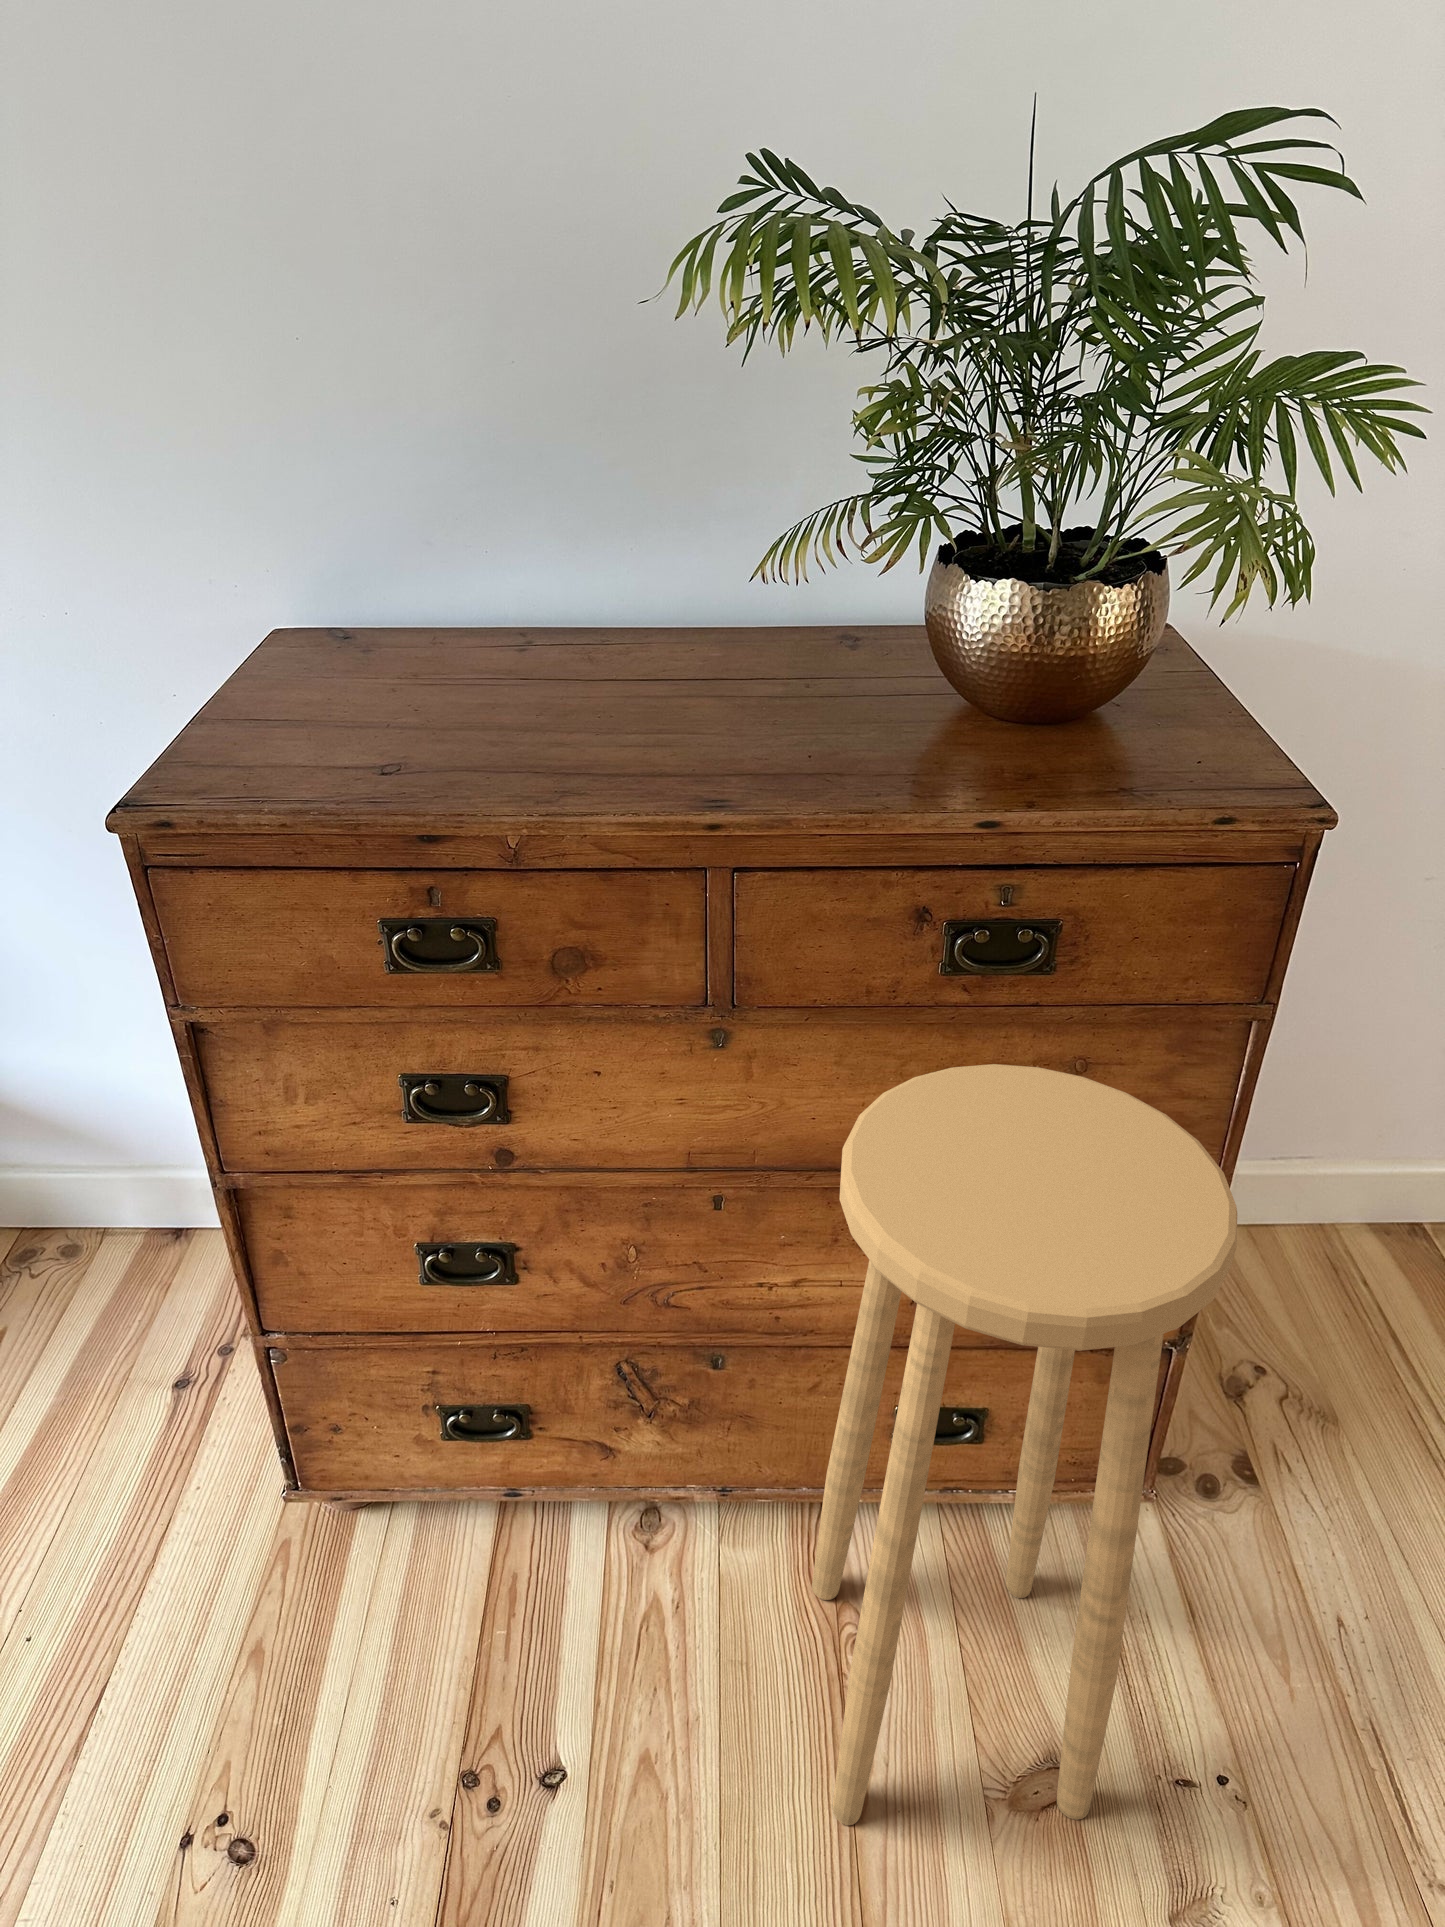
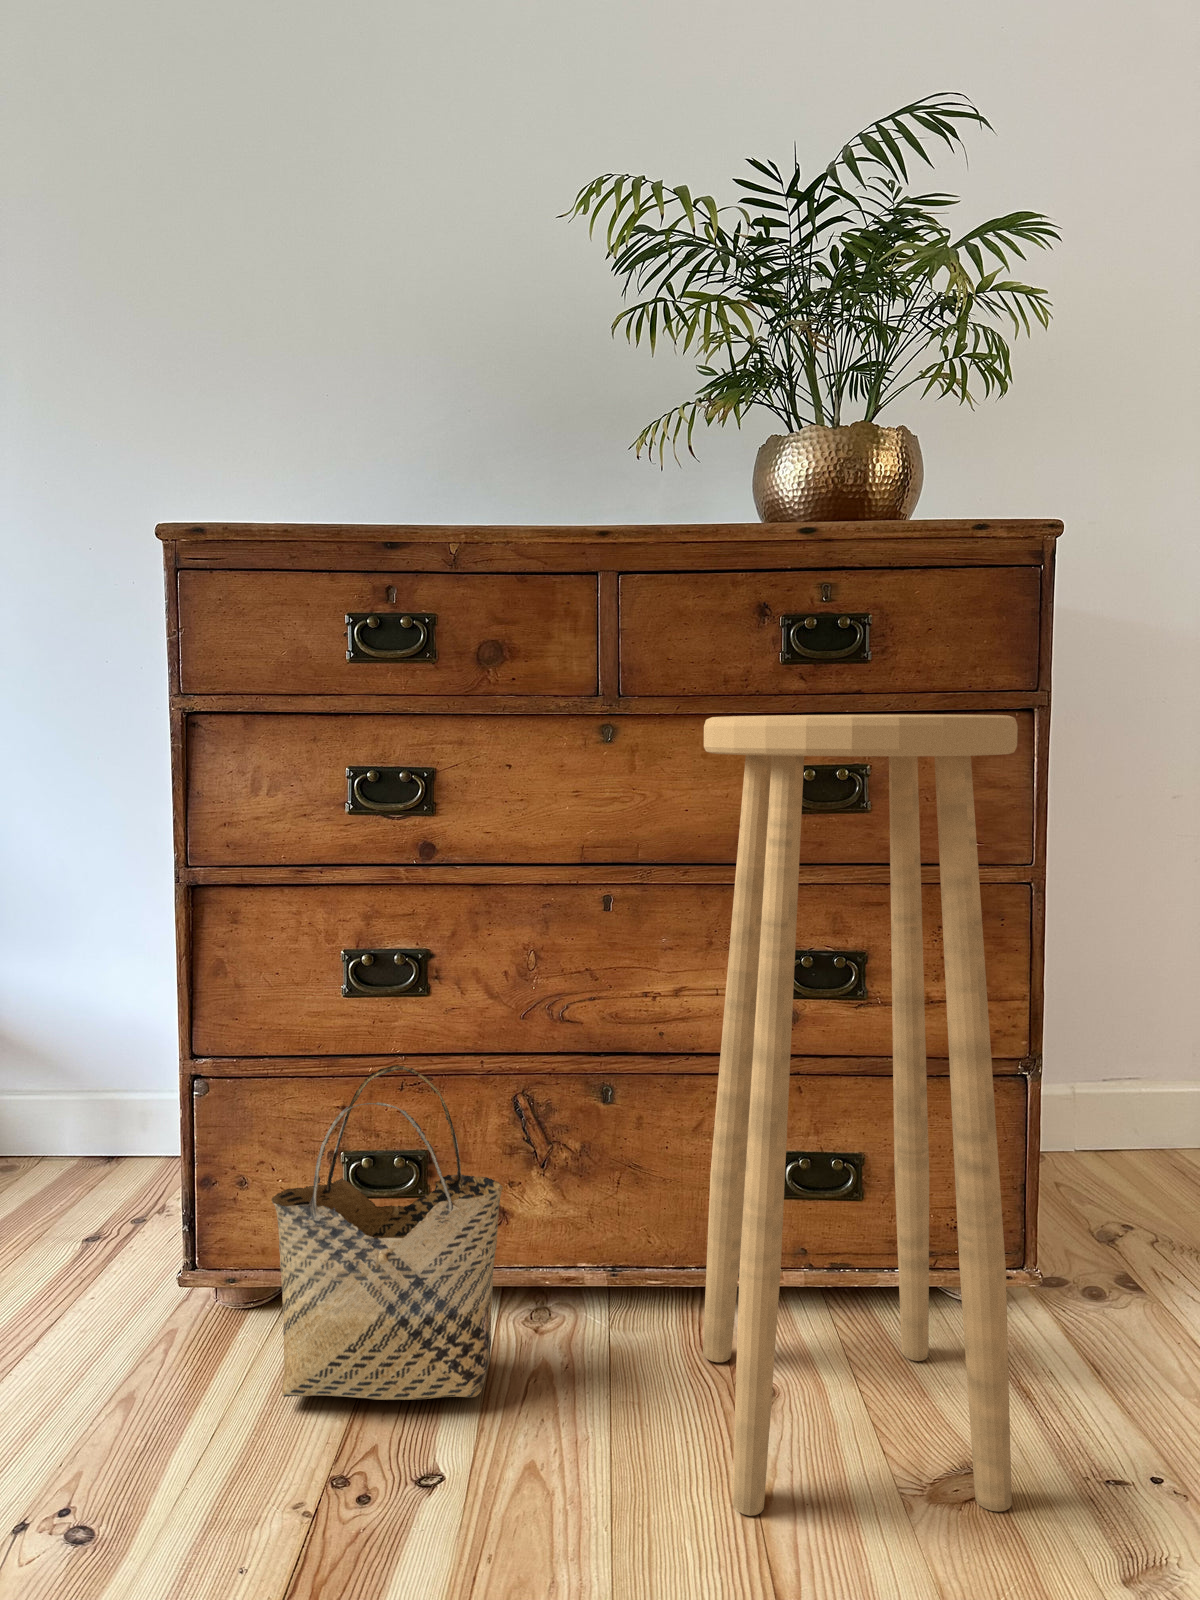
woven basket: none [370,1373,610,1670] -> present [271,1065,503,1400]

